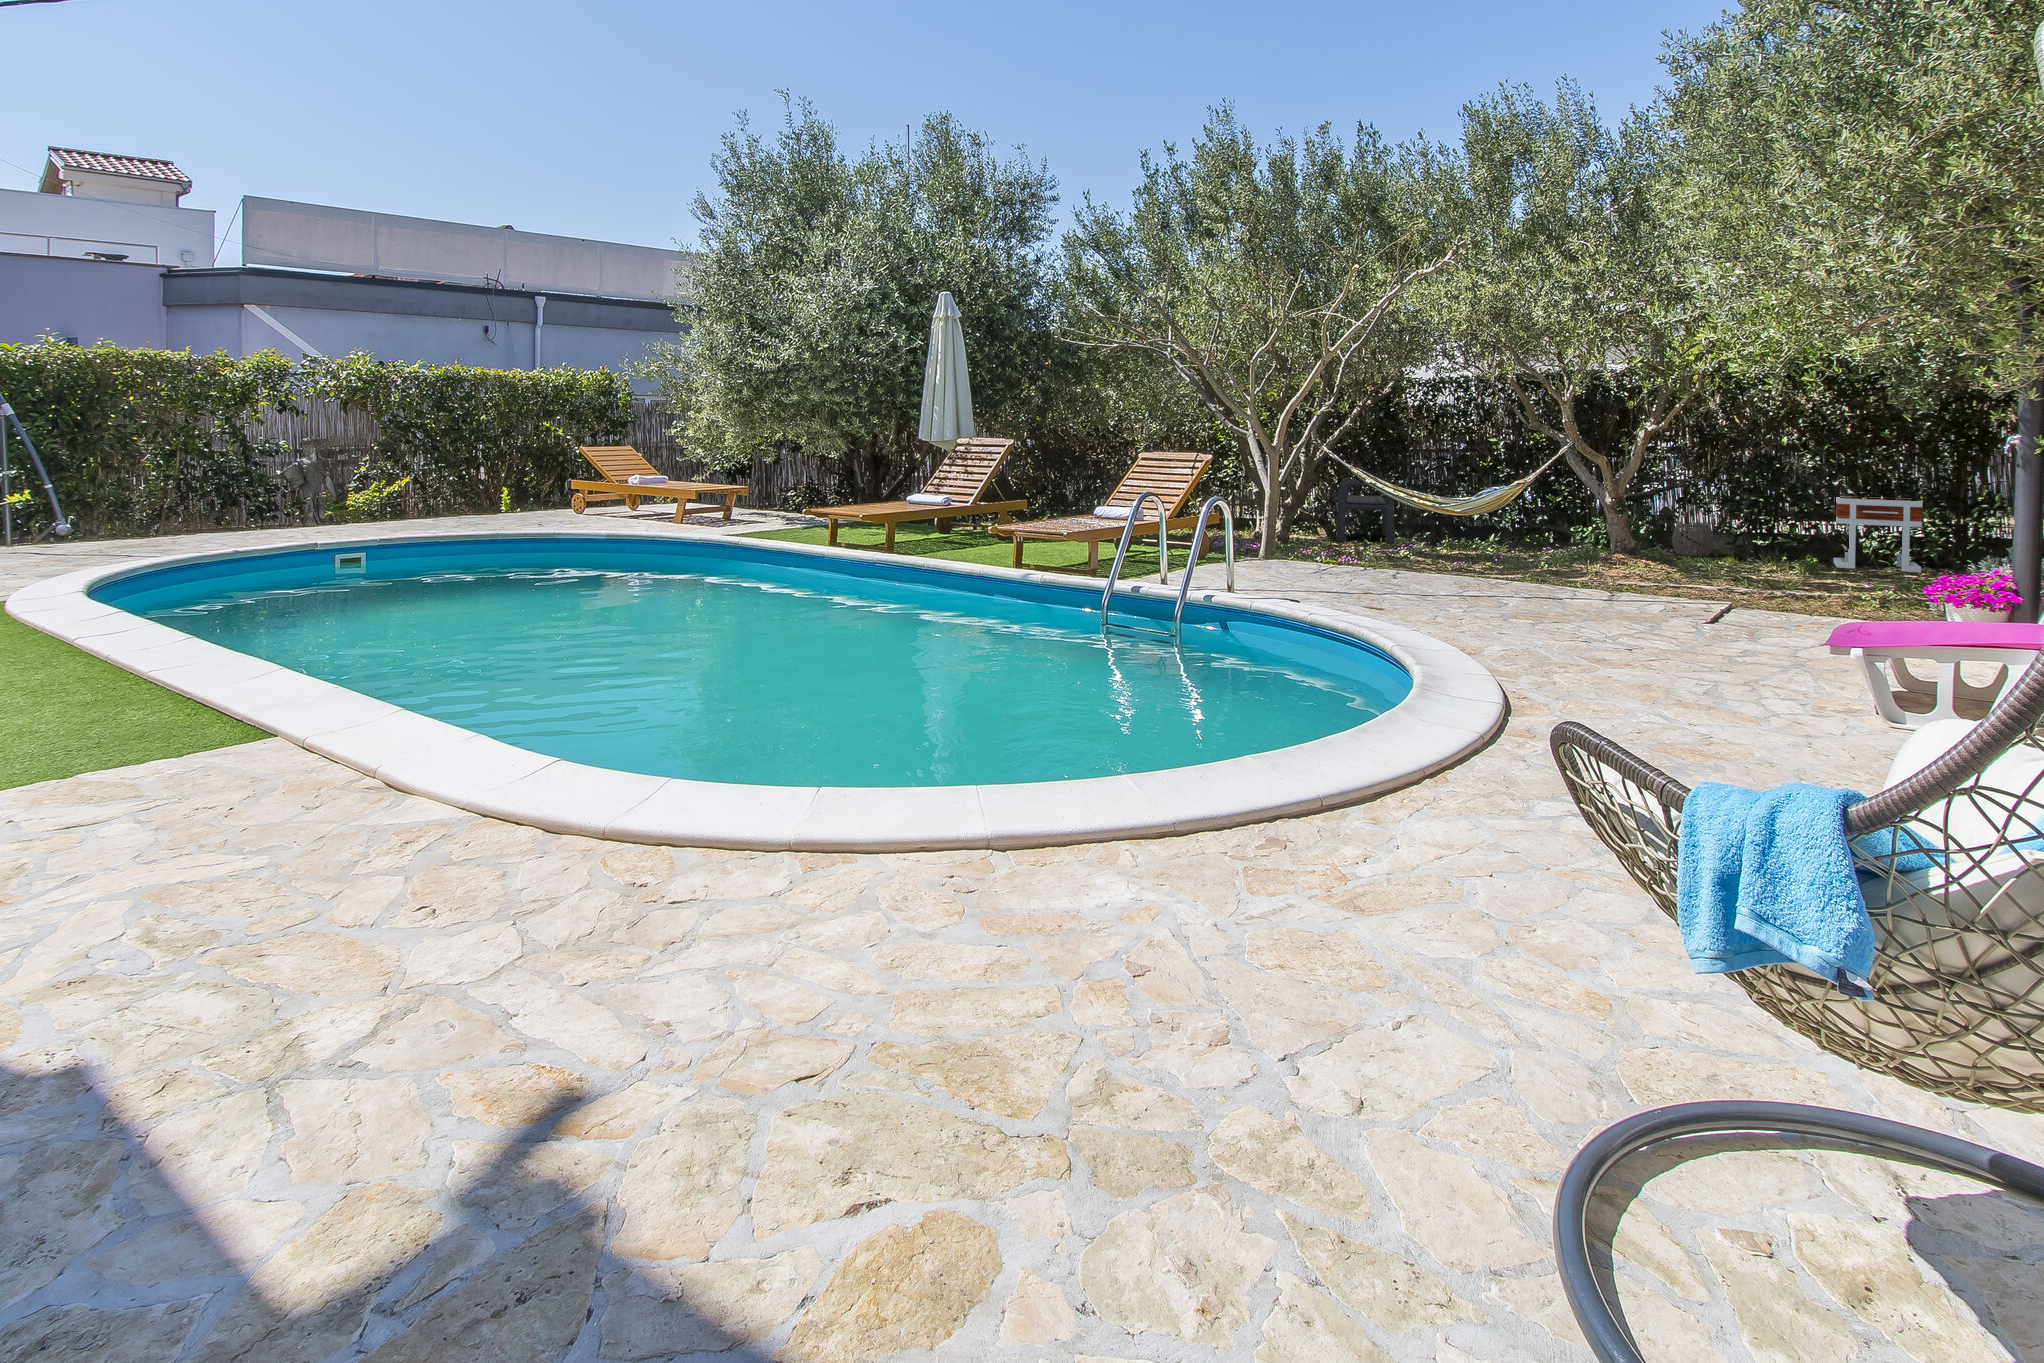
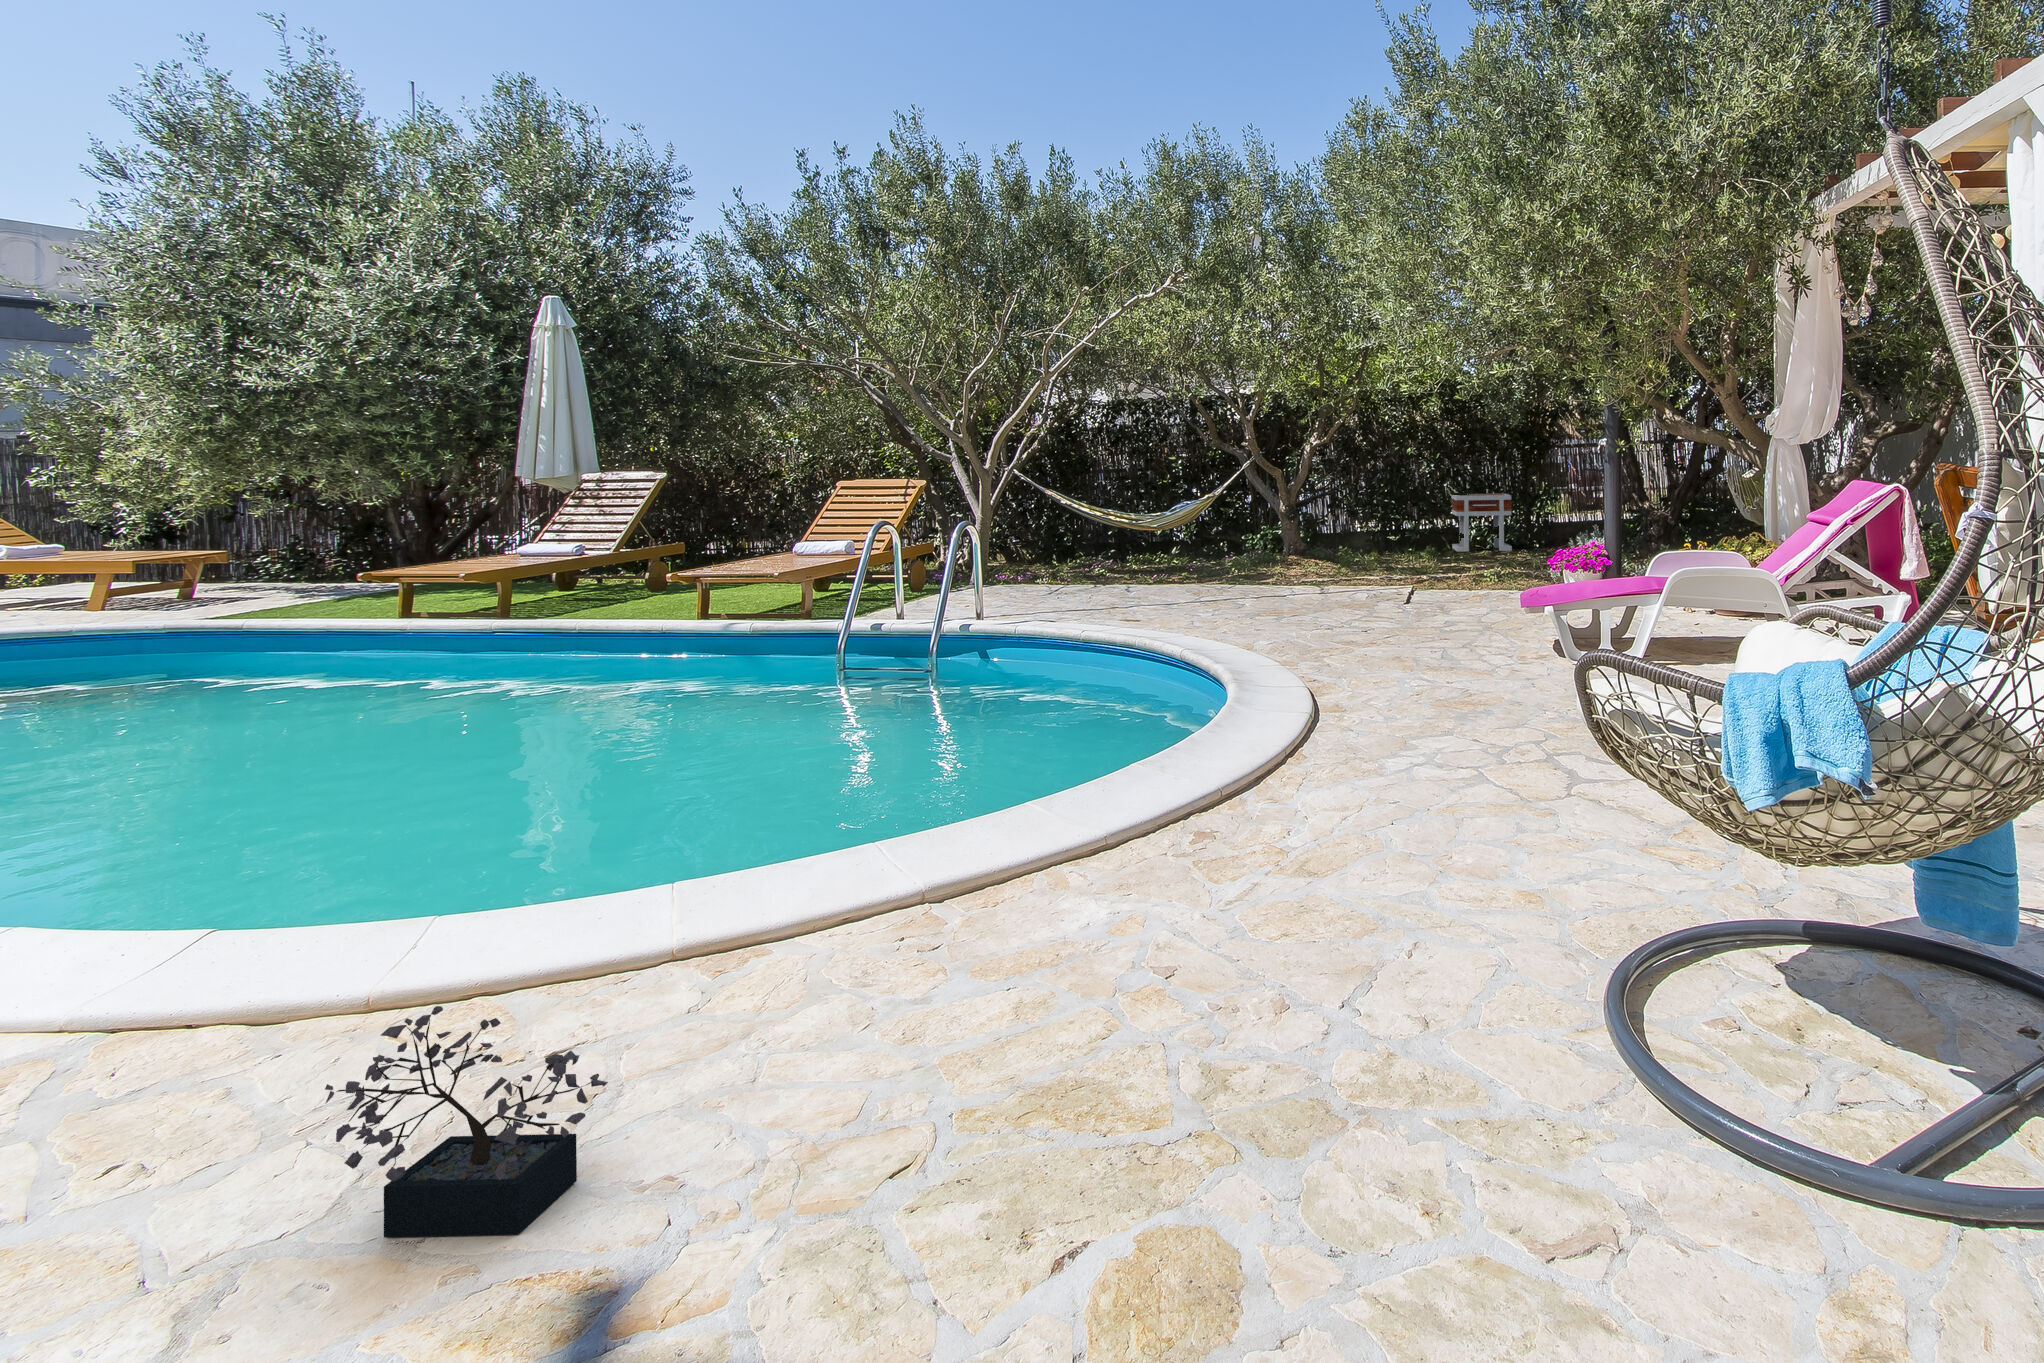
bench: present [1337,477,1395,544] -> none [1036,495,1099,563]
woven basket: present [1672,522,1714,556] -> none [1335,522,1367,551]
decorative plant: none [469,844,642,1030] -> present [325,1006,608,1237]

